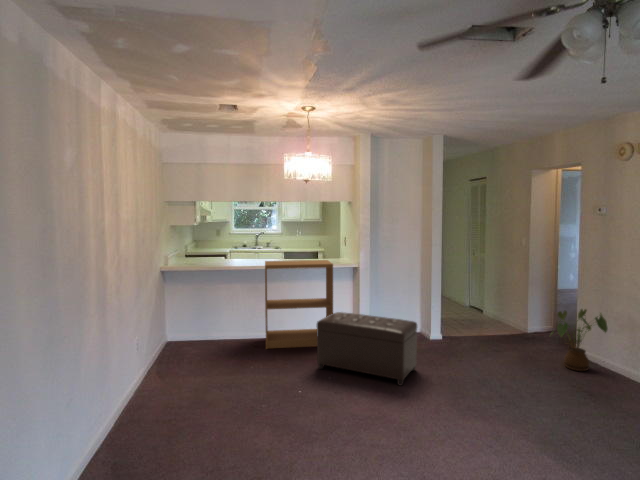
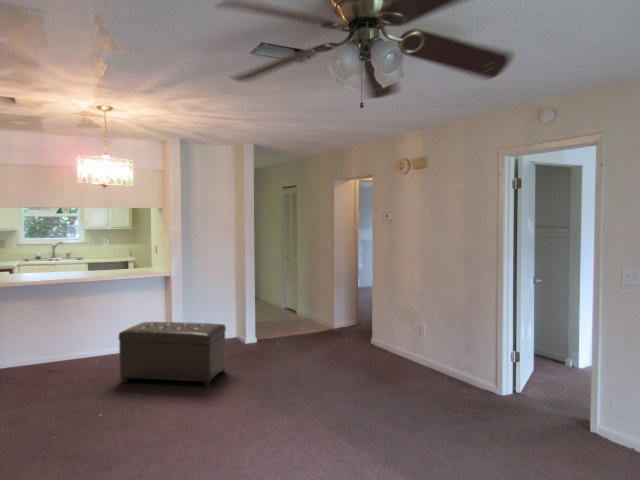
bookshelf: present [265,260,333,349] -> none [58,269,142,371]
house plant: present [551,309,608,371] -> none [345,302,387,356]

